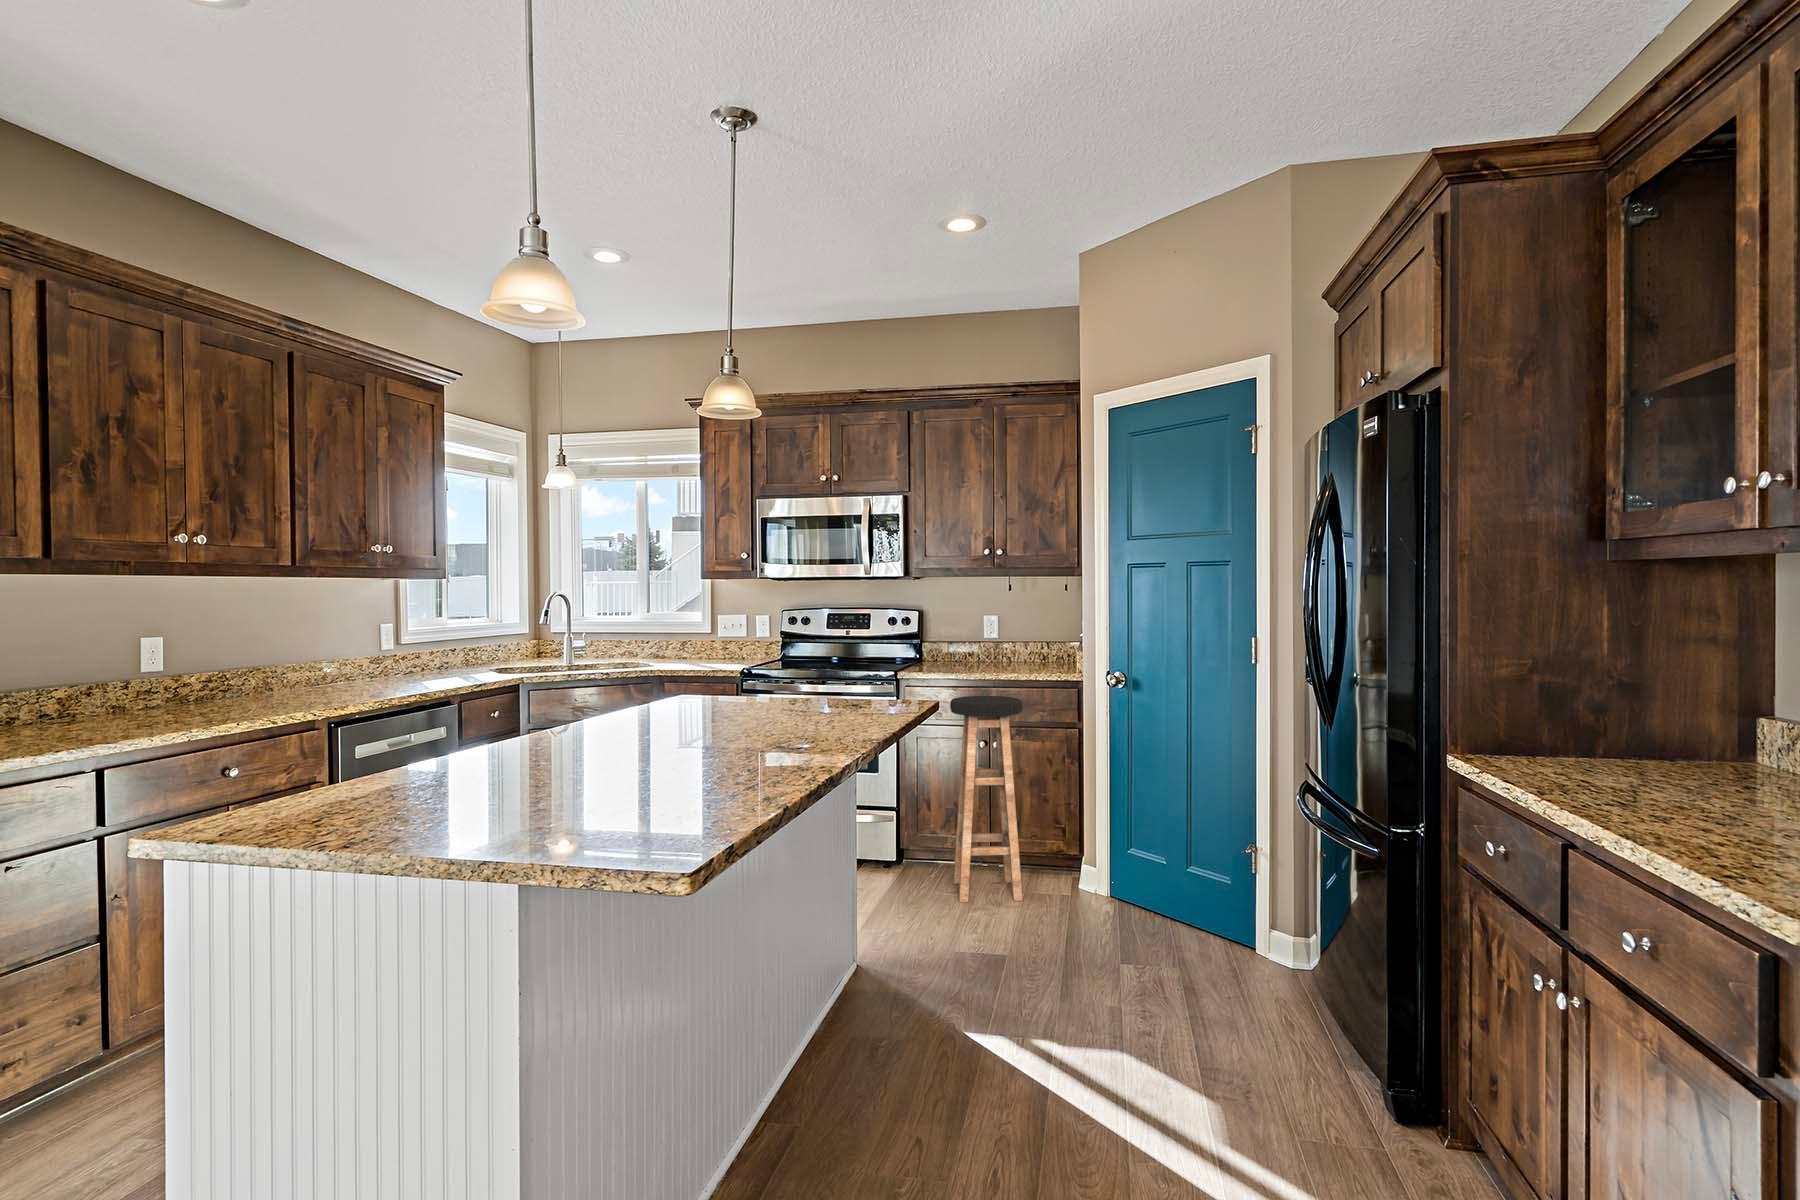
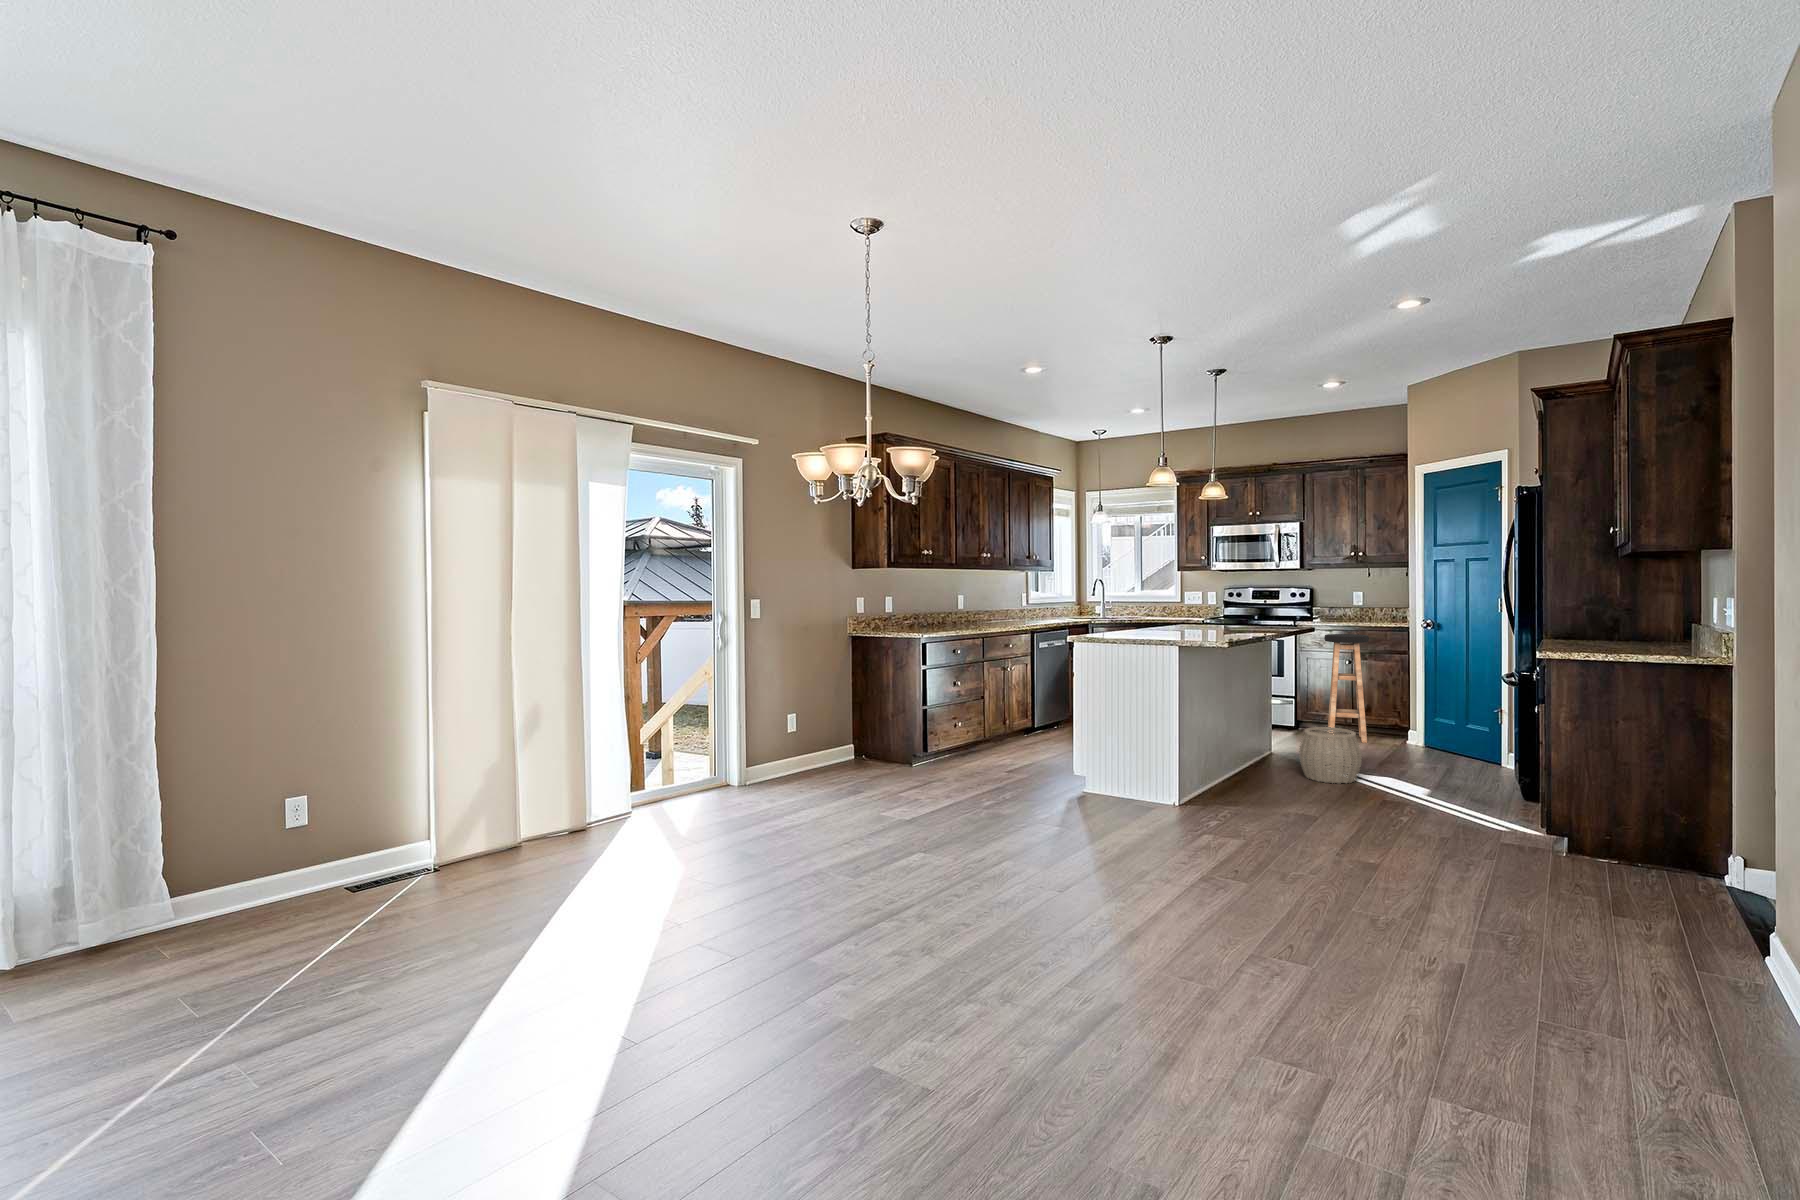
woven basket: none [928,948,1065,1113] -> present [1300,727,1362,783]

